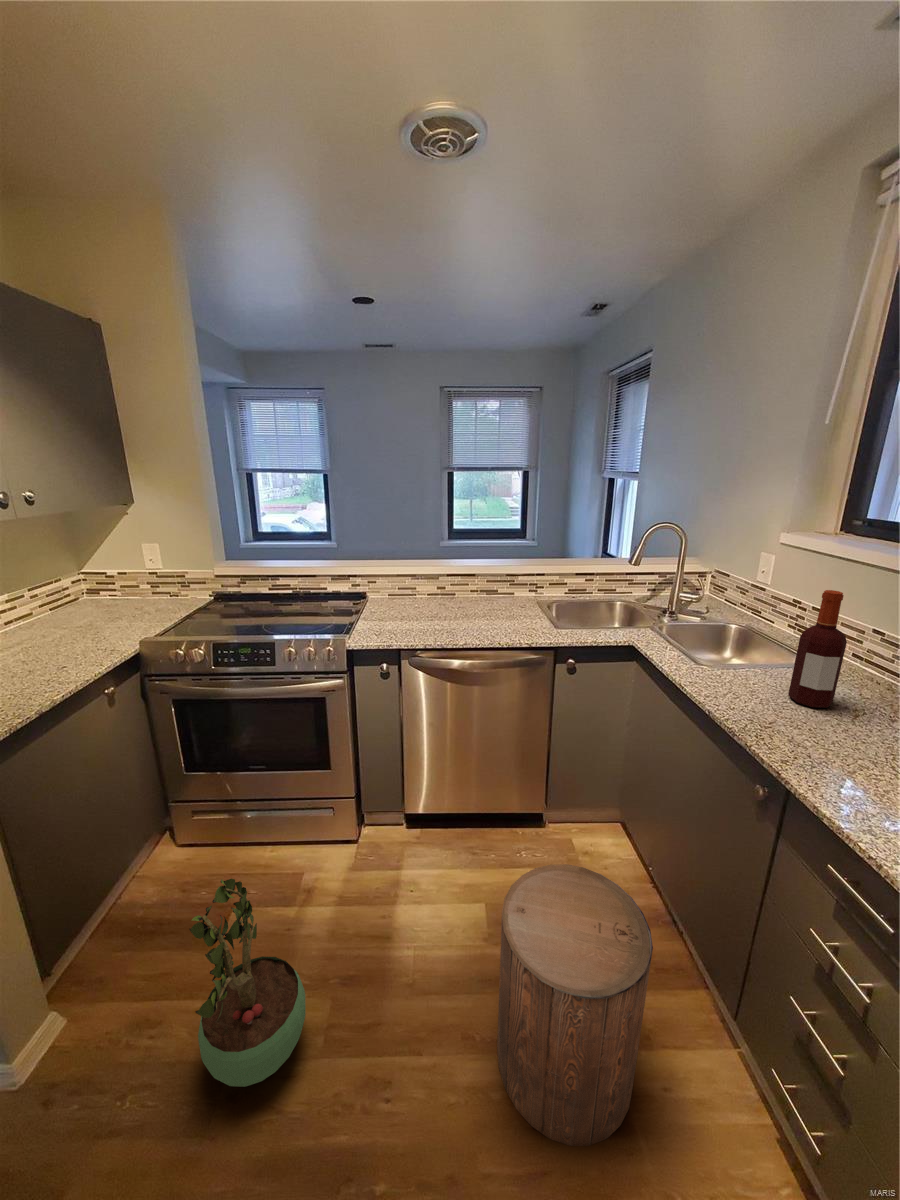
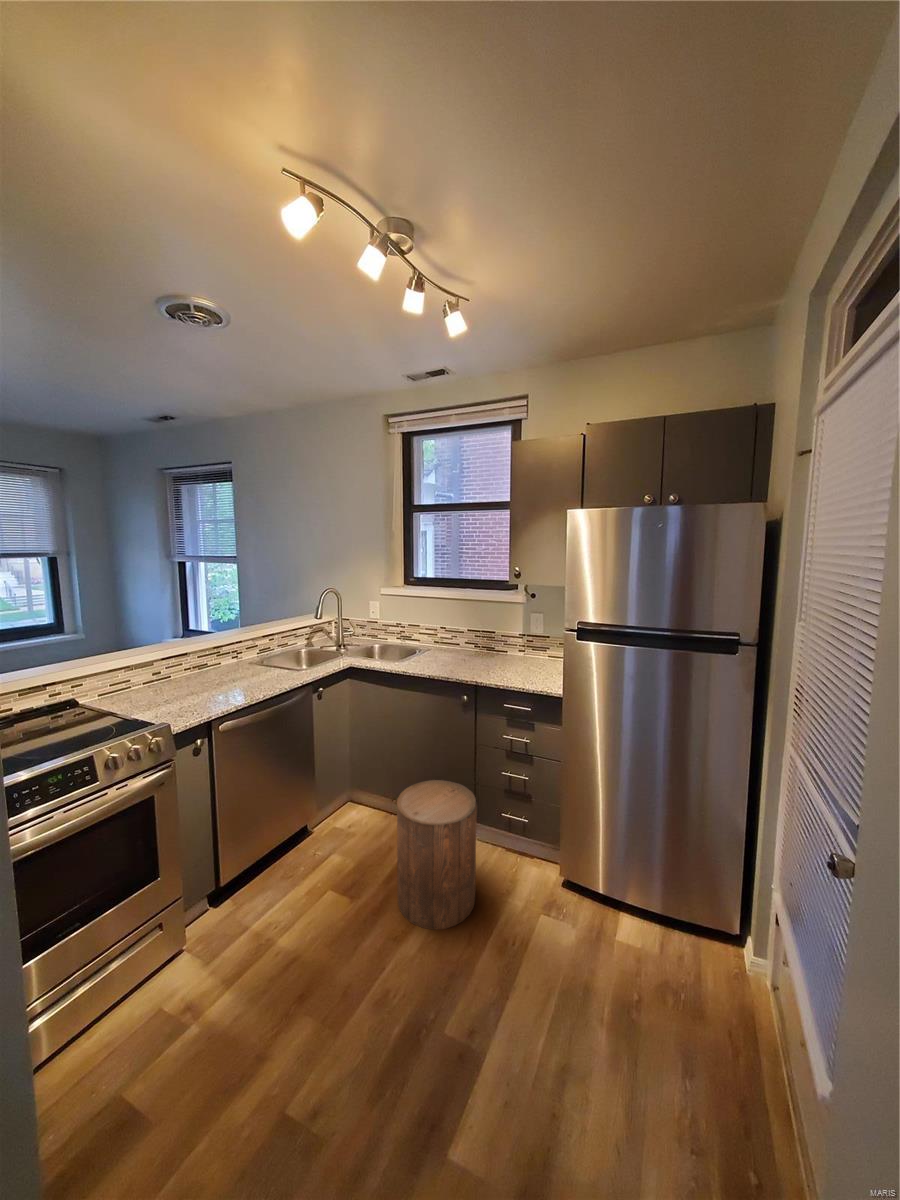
bottle: present [788,590,847,708] -> none [440,609,457,663]
potted plant: present [189,879,306,1087] -> none [242,931,354,1110]

